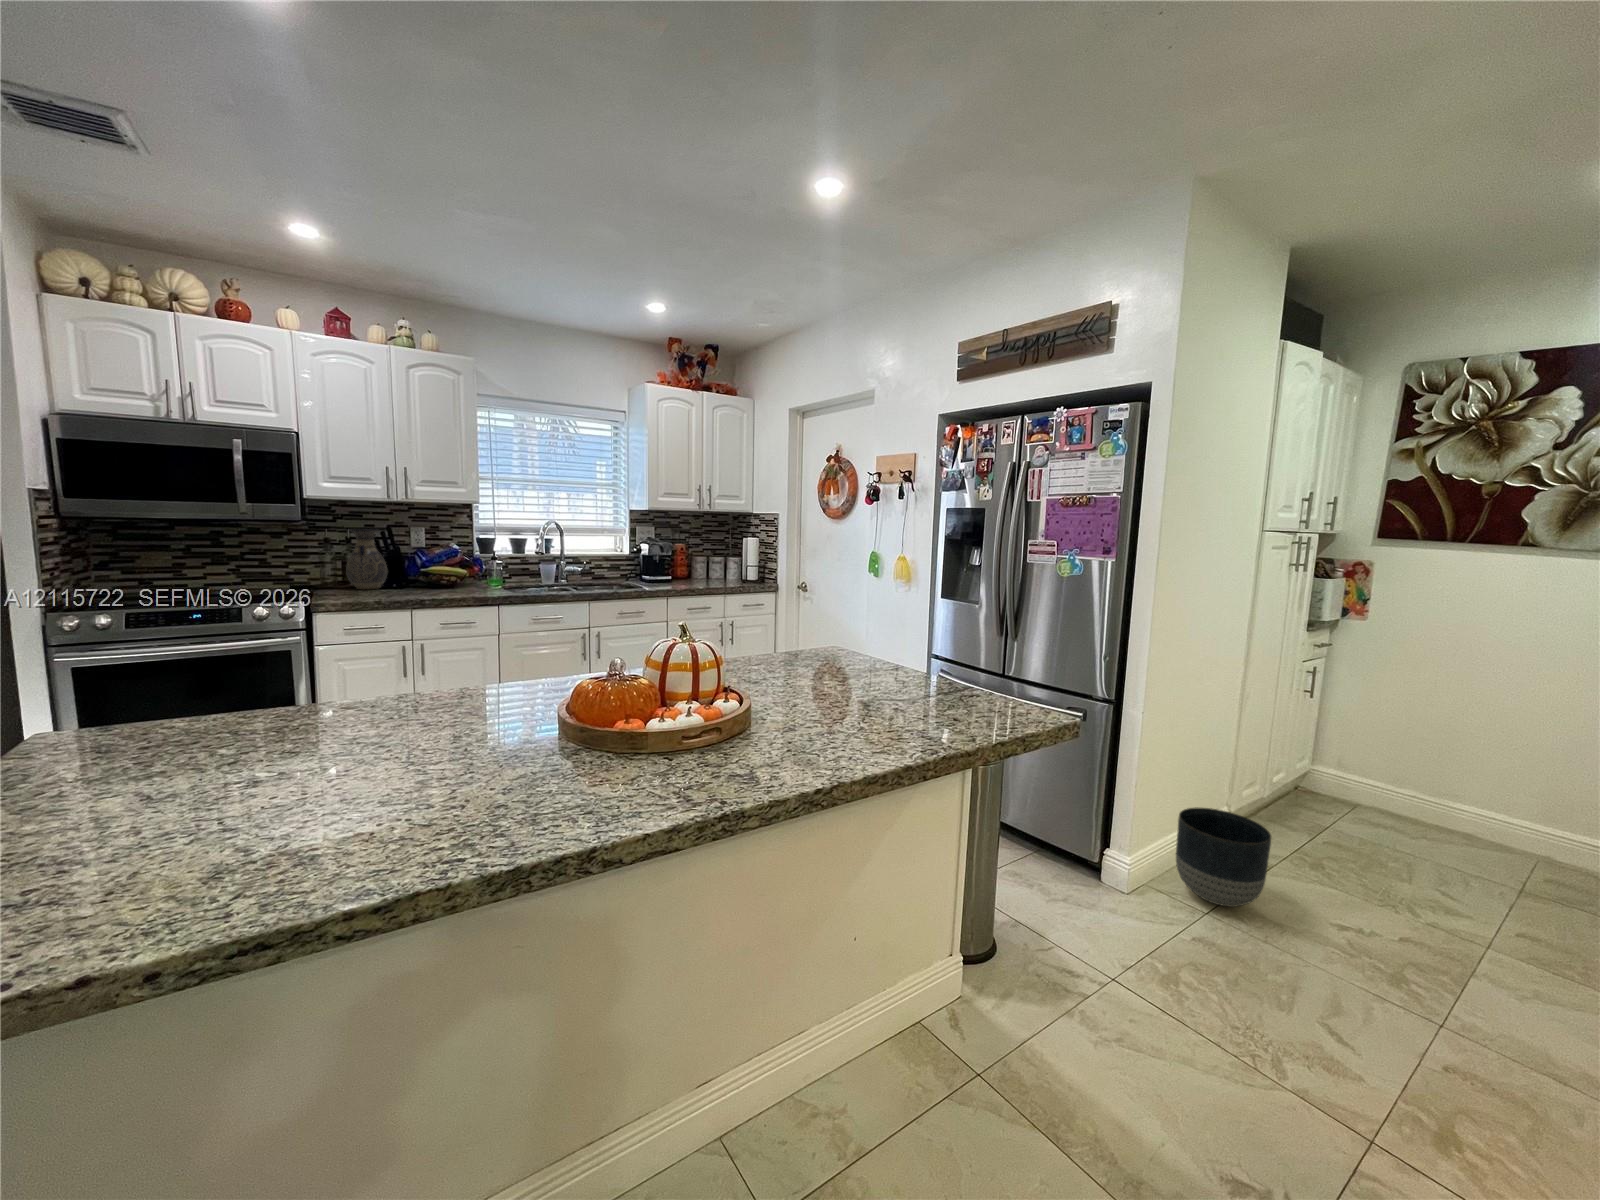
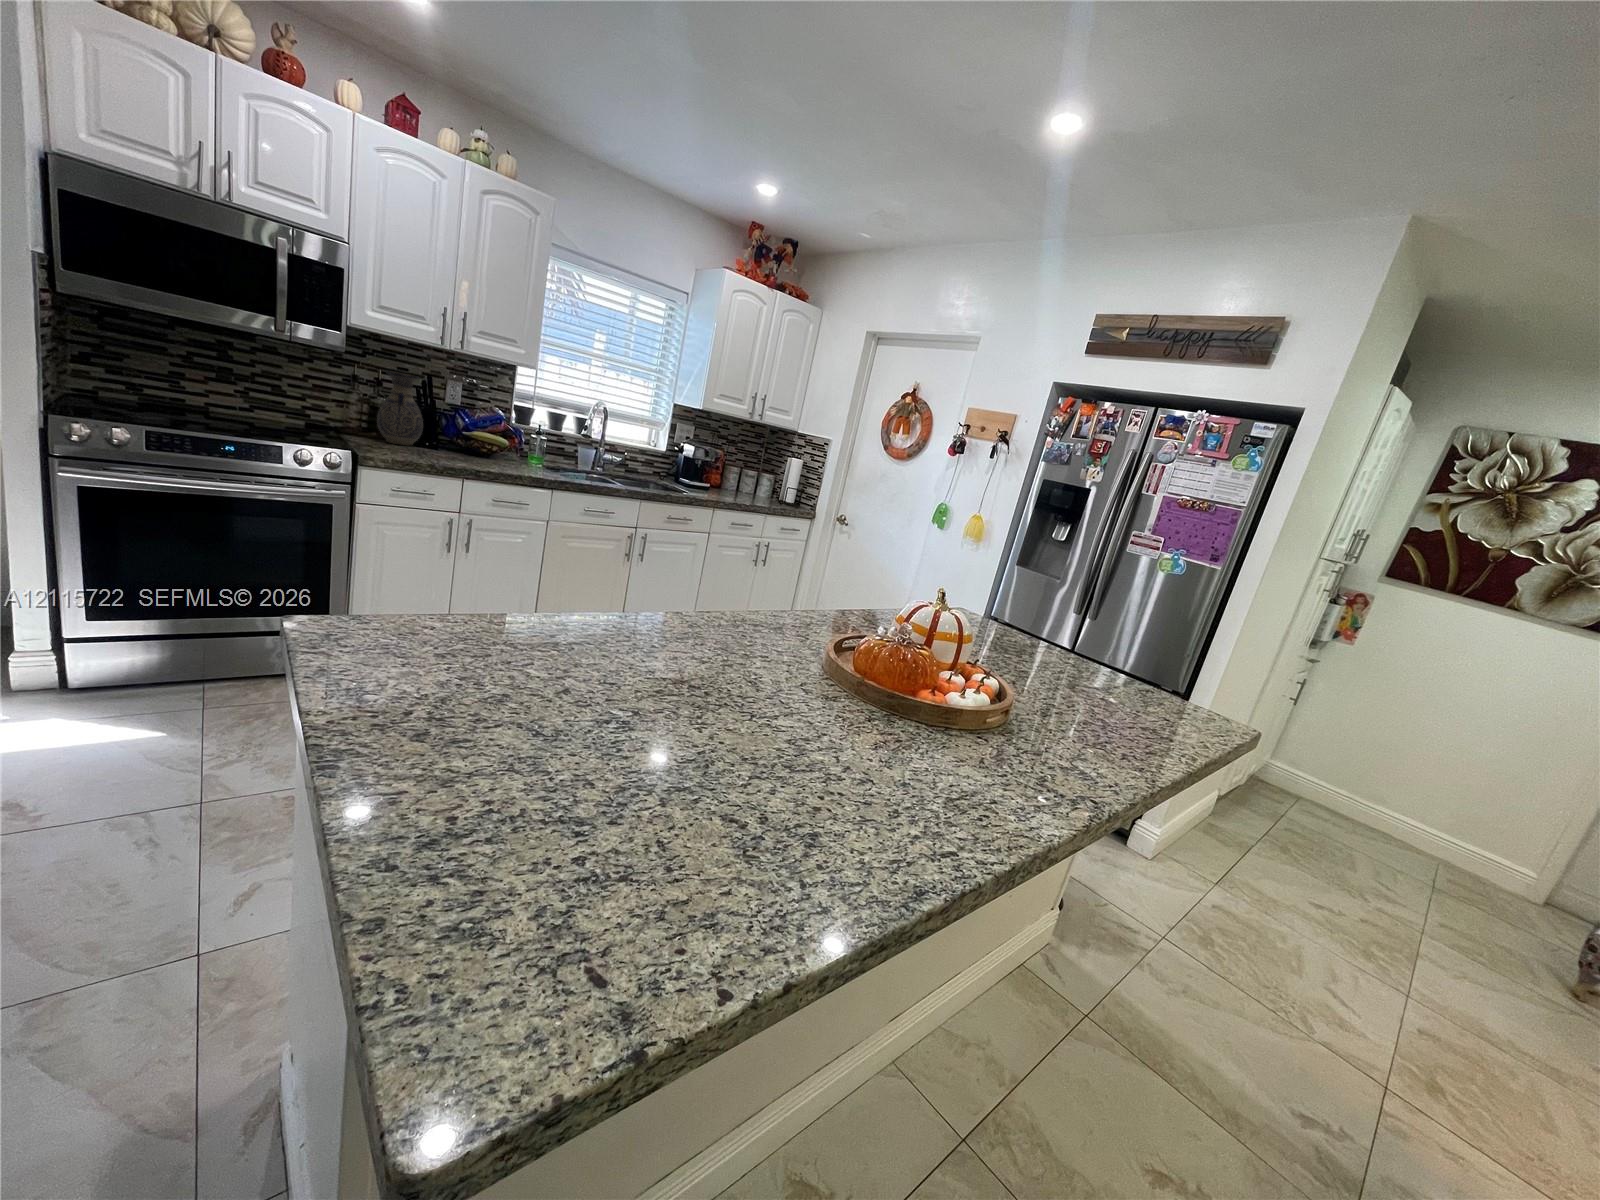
planter: present [1176,807,1271,907] -> none [1192,792,1284,878]

